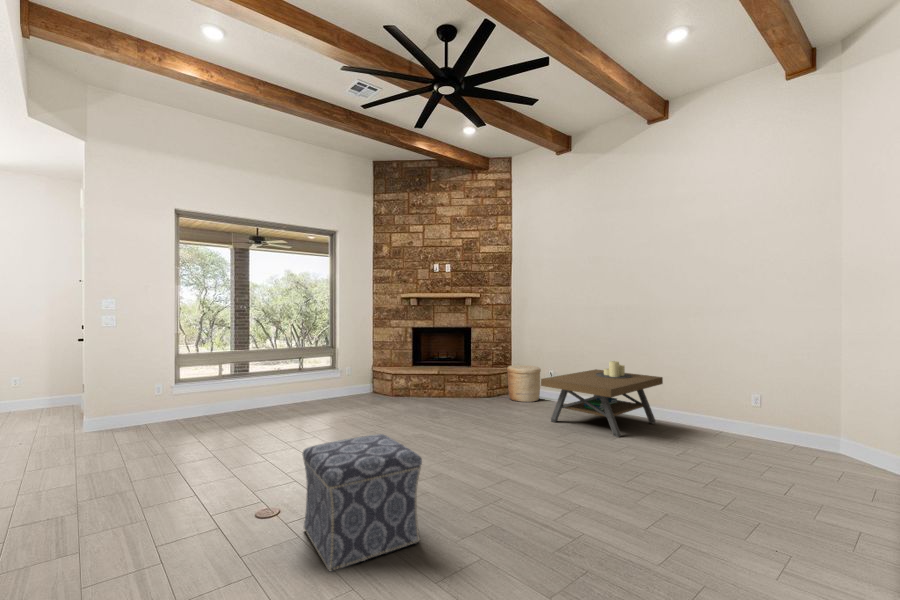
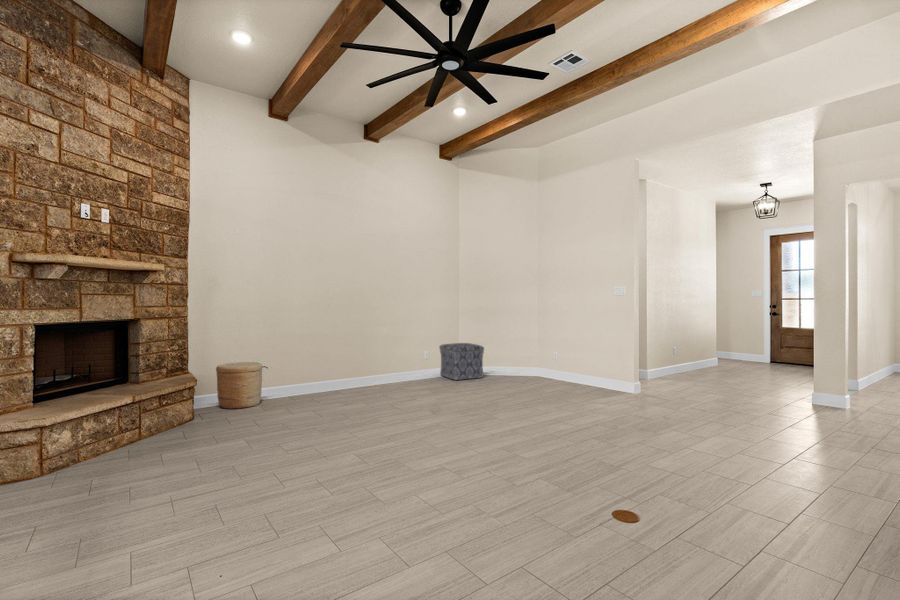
coffee table: present [541,361,663,437] -> none [318,338,419,404]
ottoman: present [303,434,422,572] -> present [439,343,484,380]

